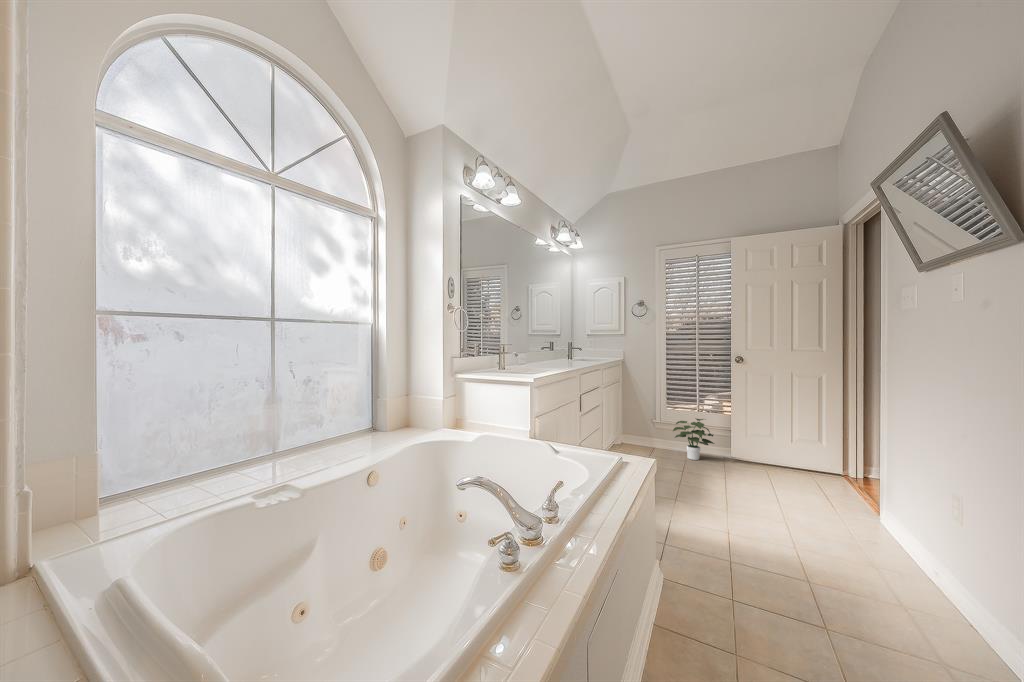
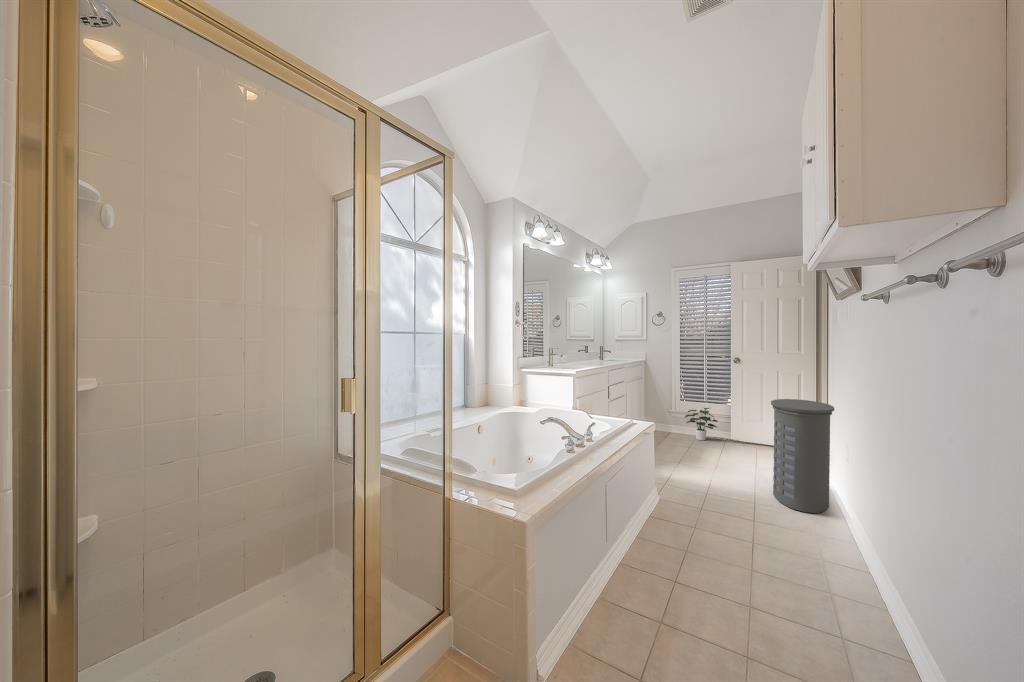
laundry hamper: none [819,416,933,605] -> present [771,399,834,513]

